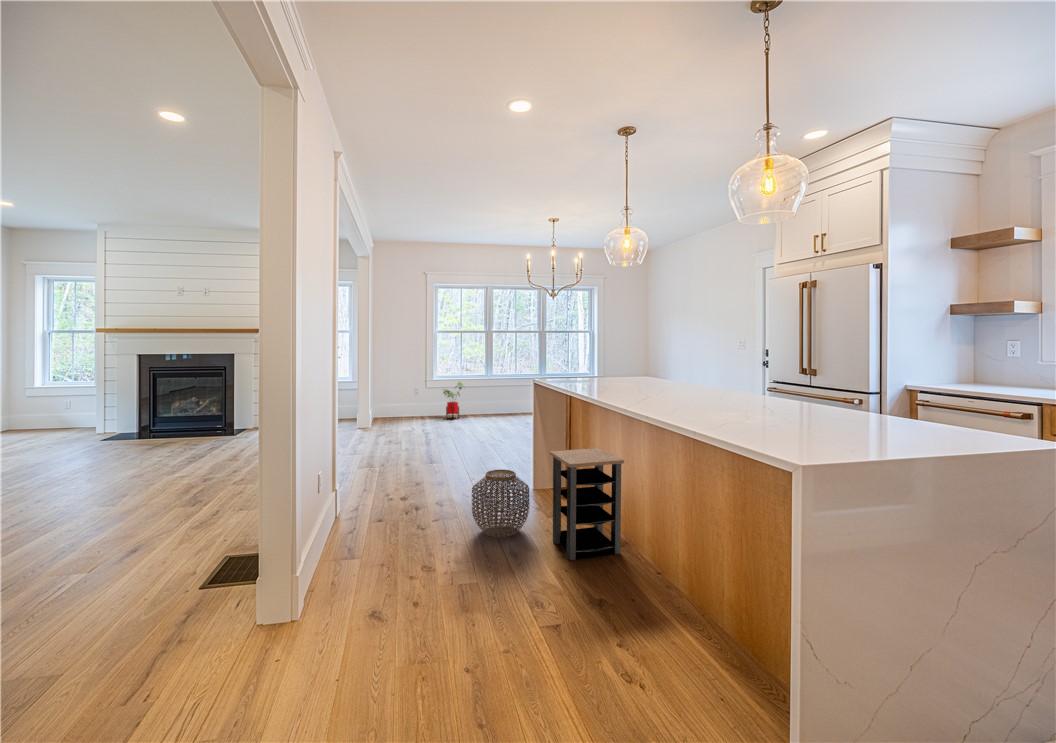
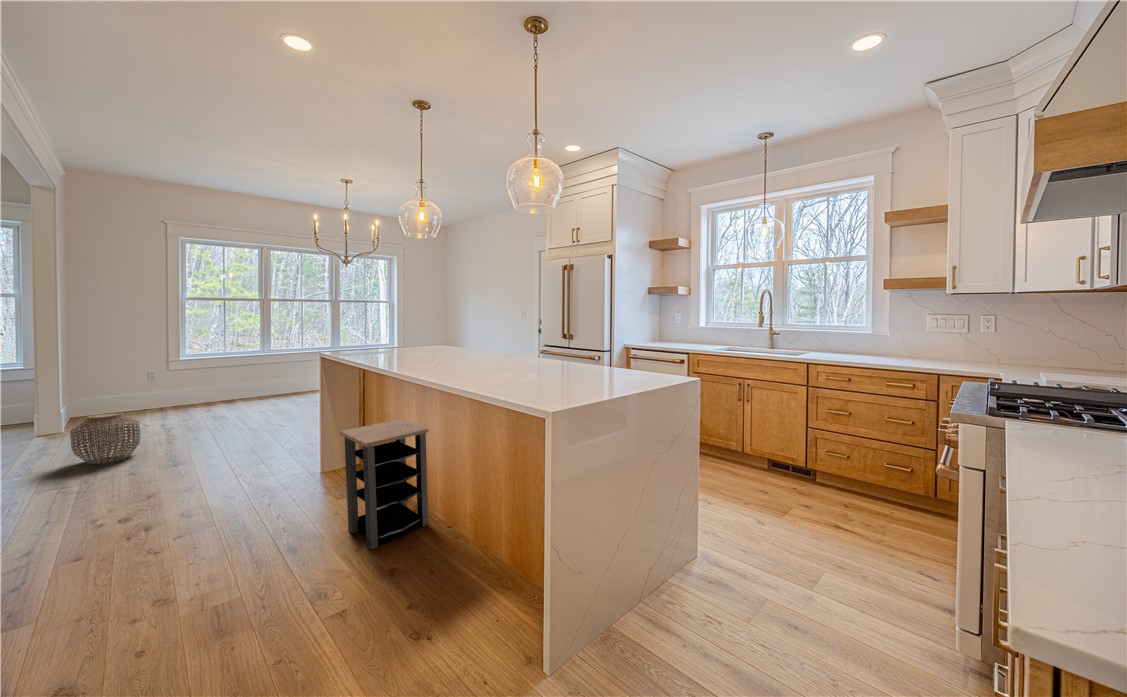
house plant: present [443,382,465,418] -> none [194,361,230,405]
woven basket: present [472,469,529,537] -> present [70,412,140,464]

